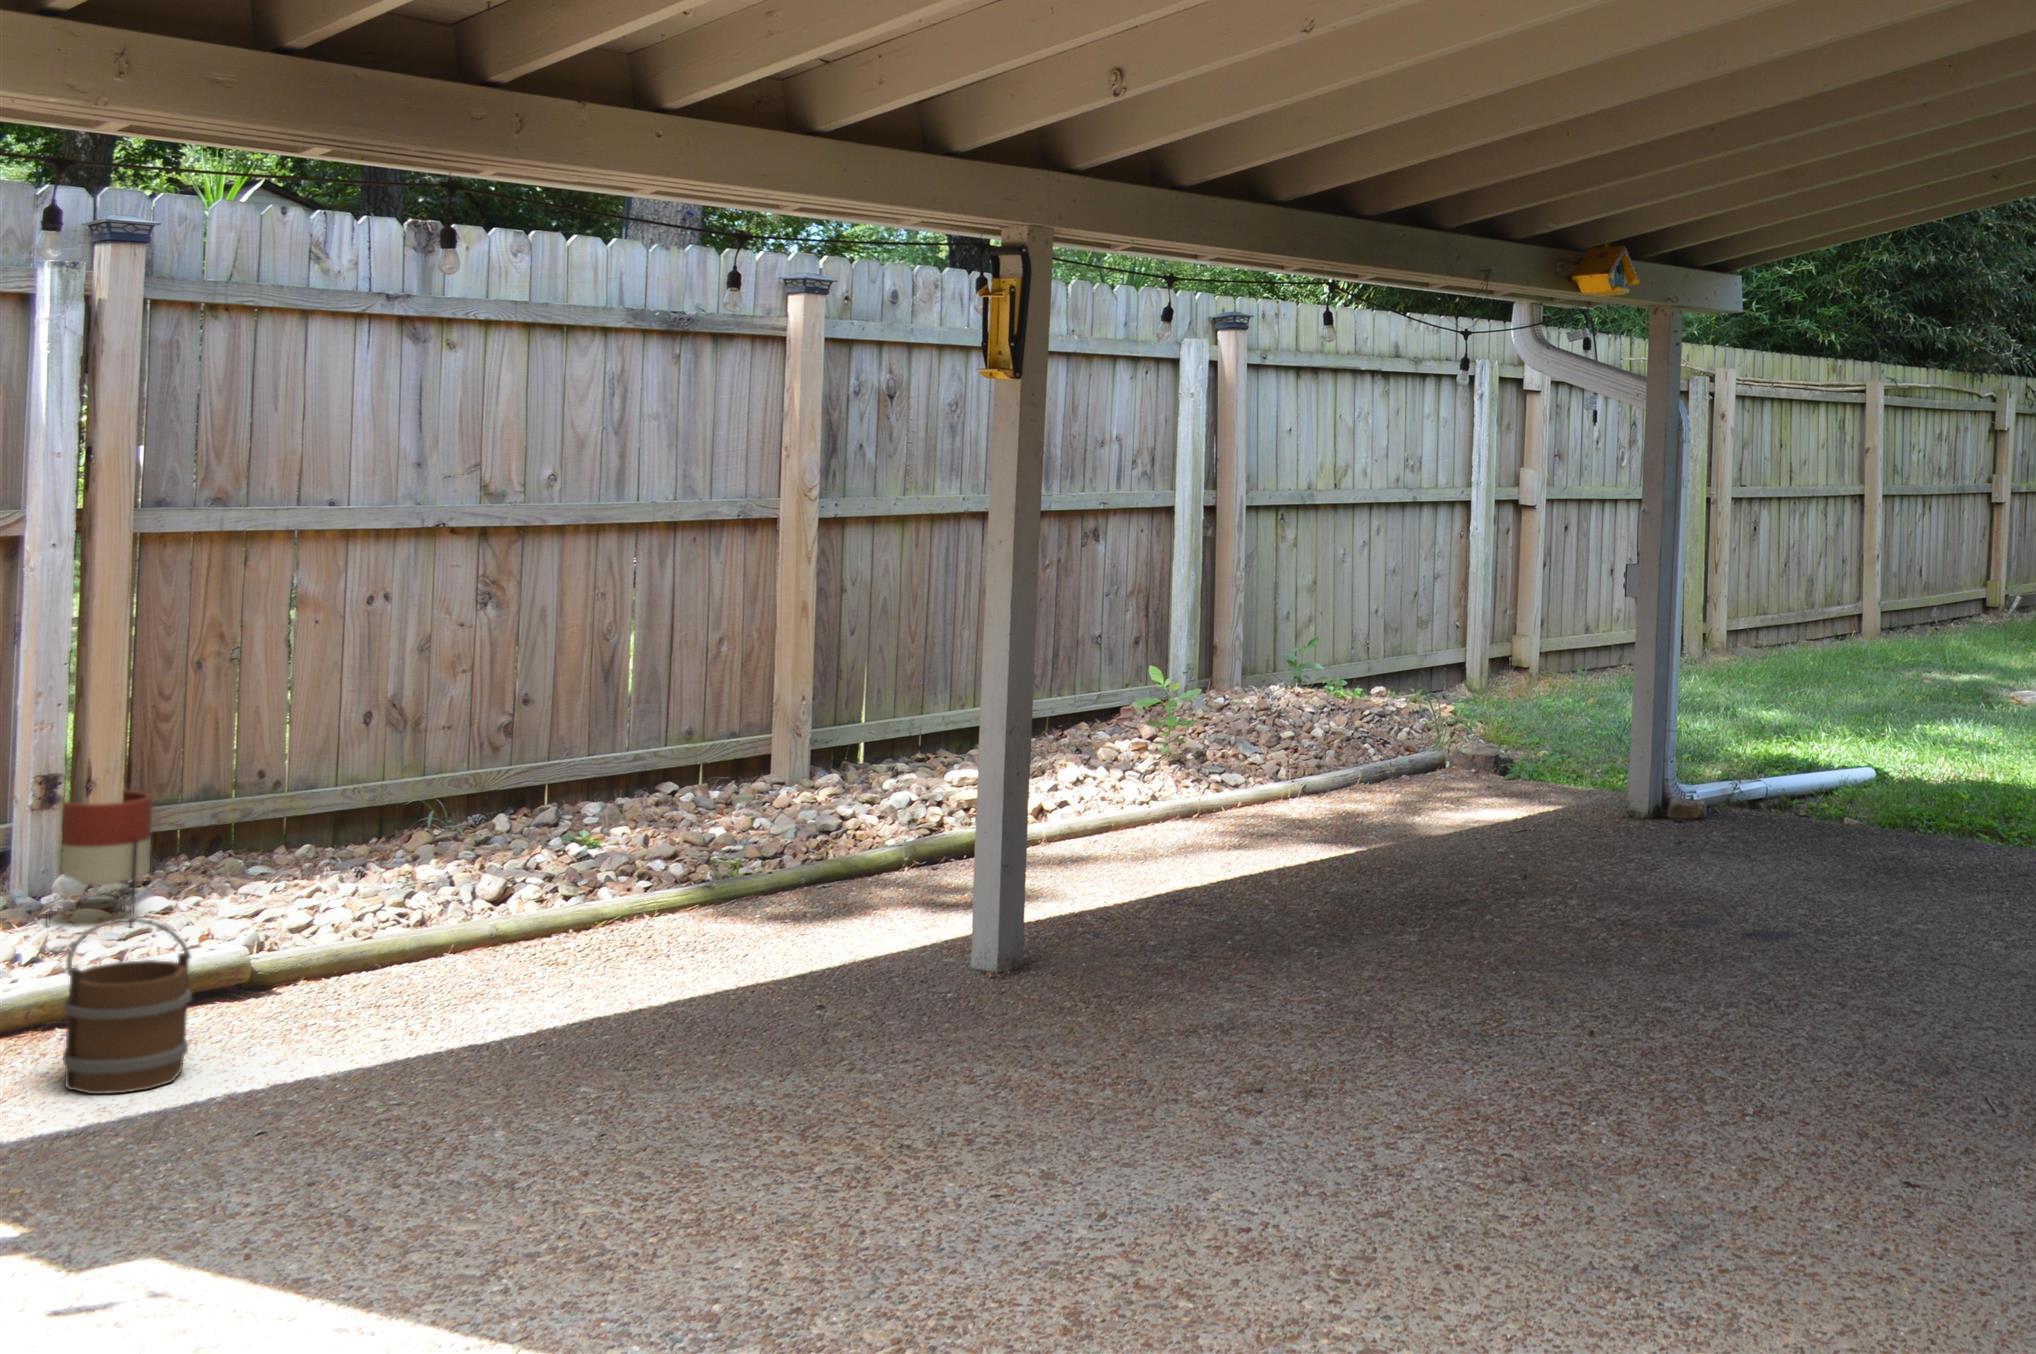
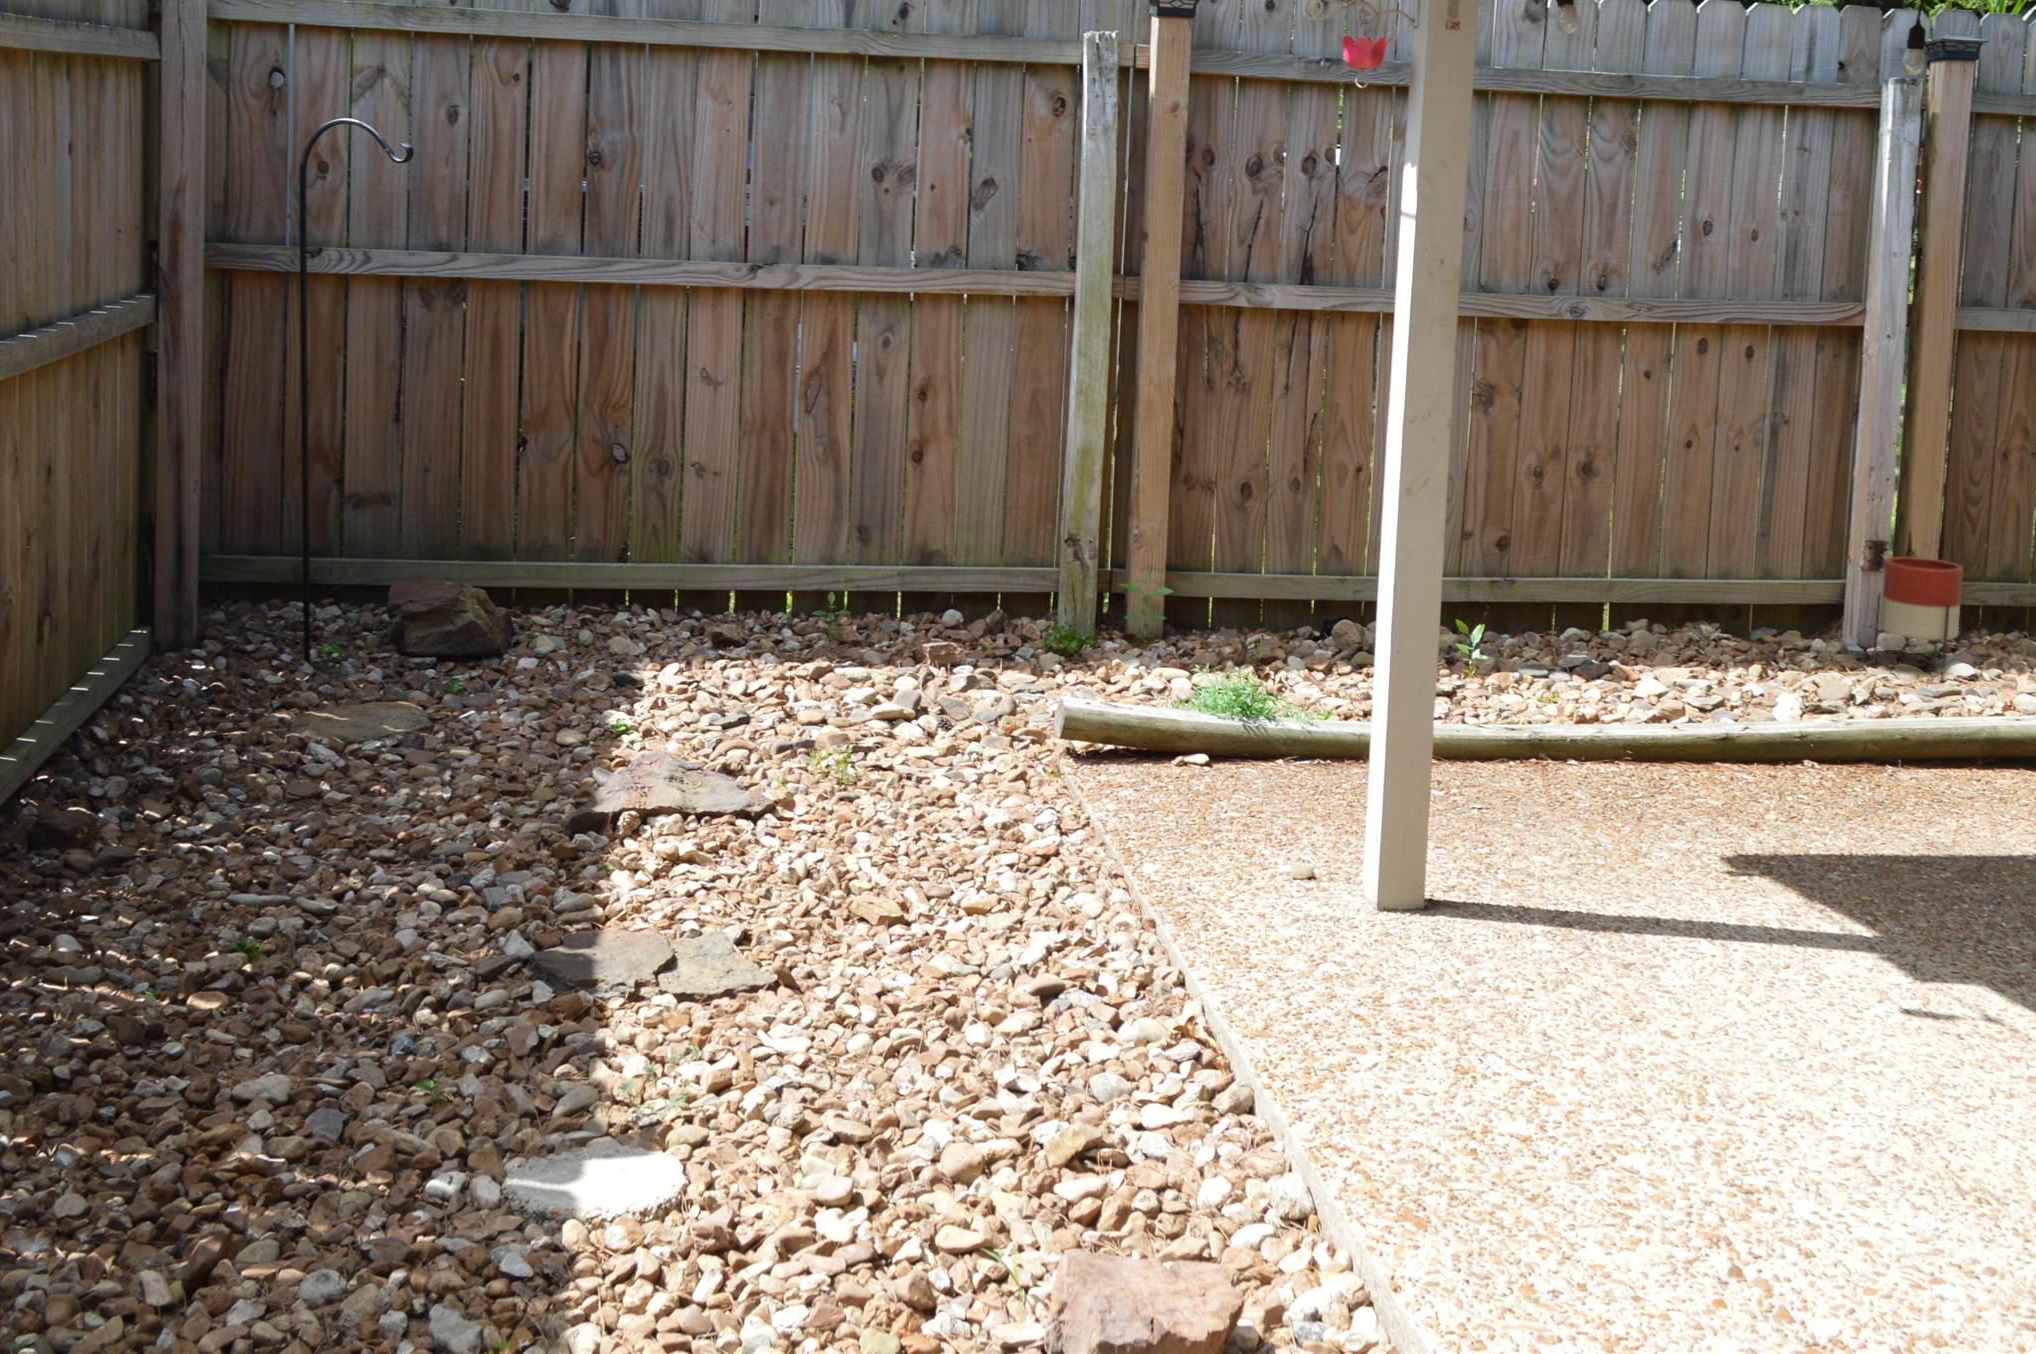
bucket: present [63,918,192,1094] -> none [1897,671,2009,832]

